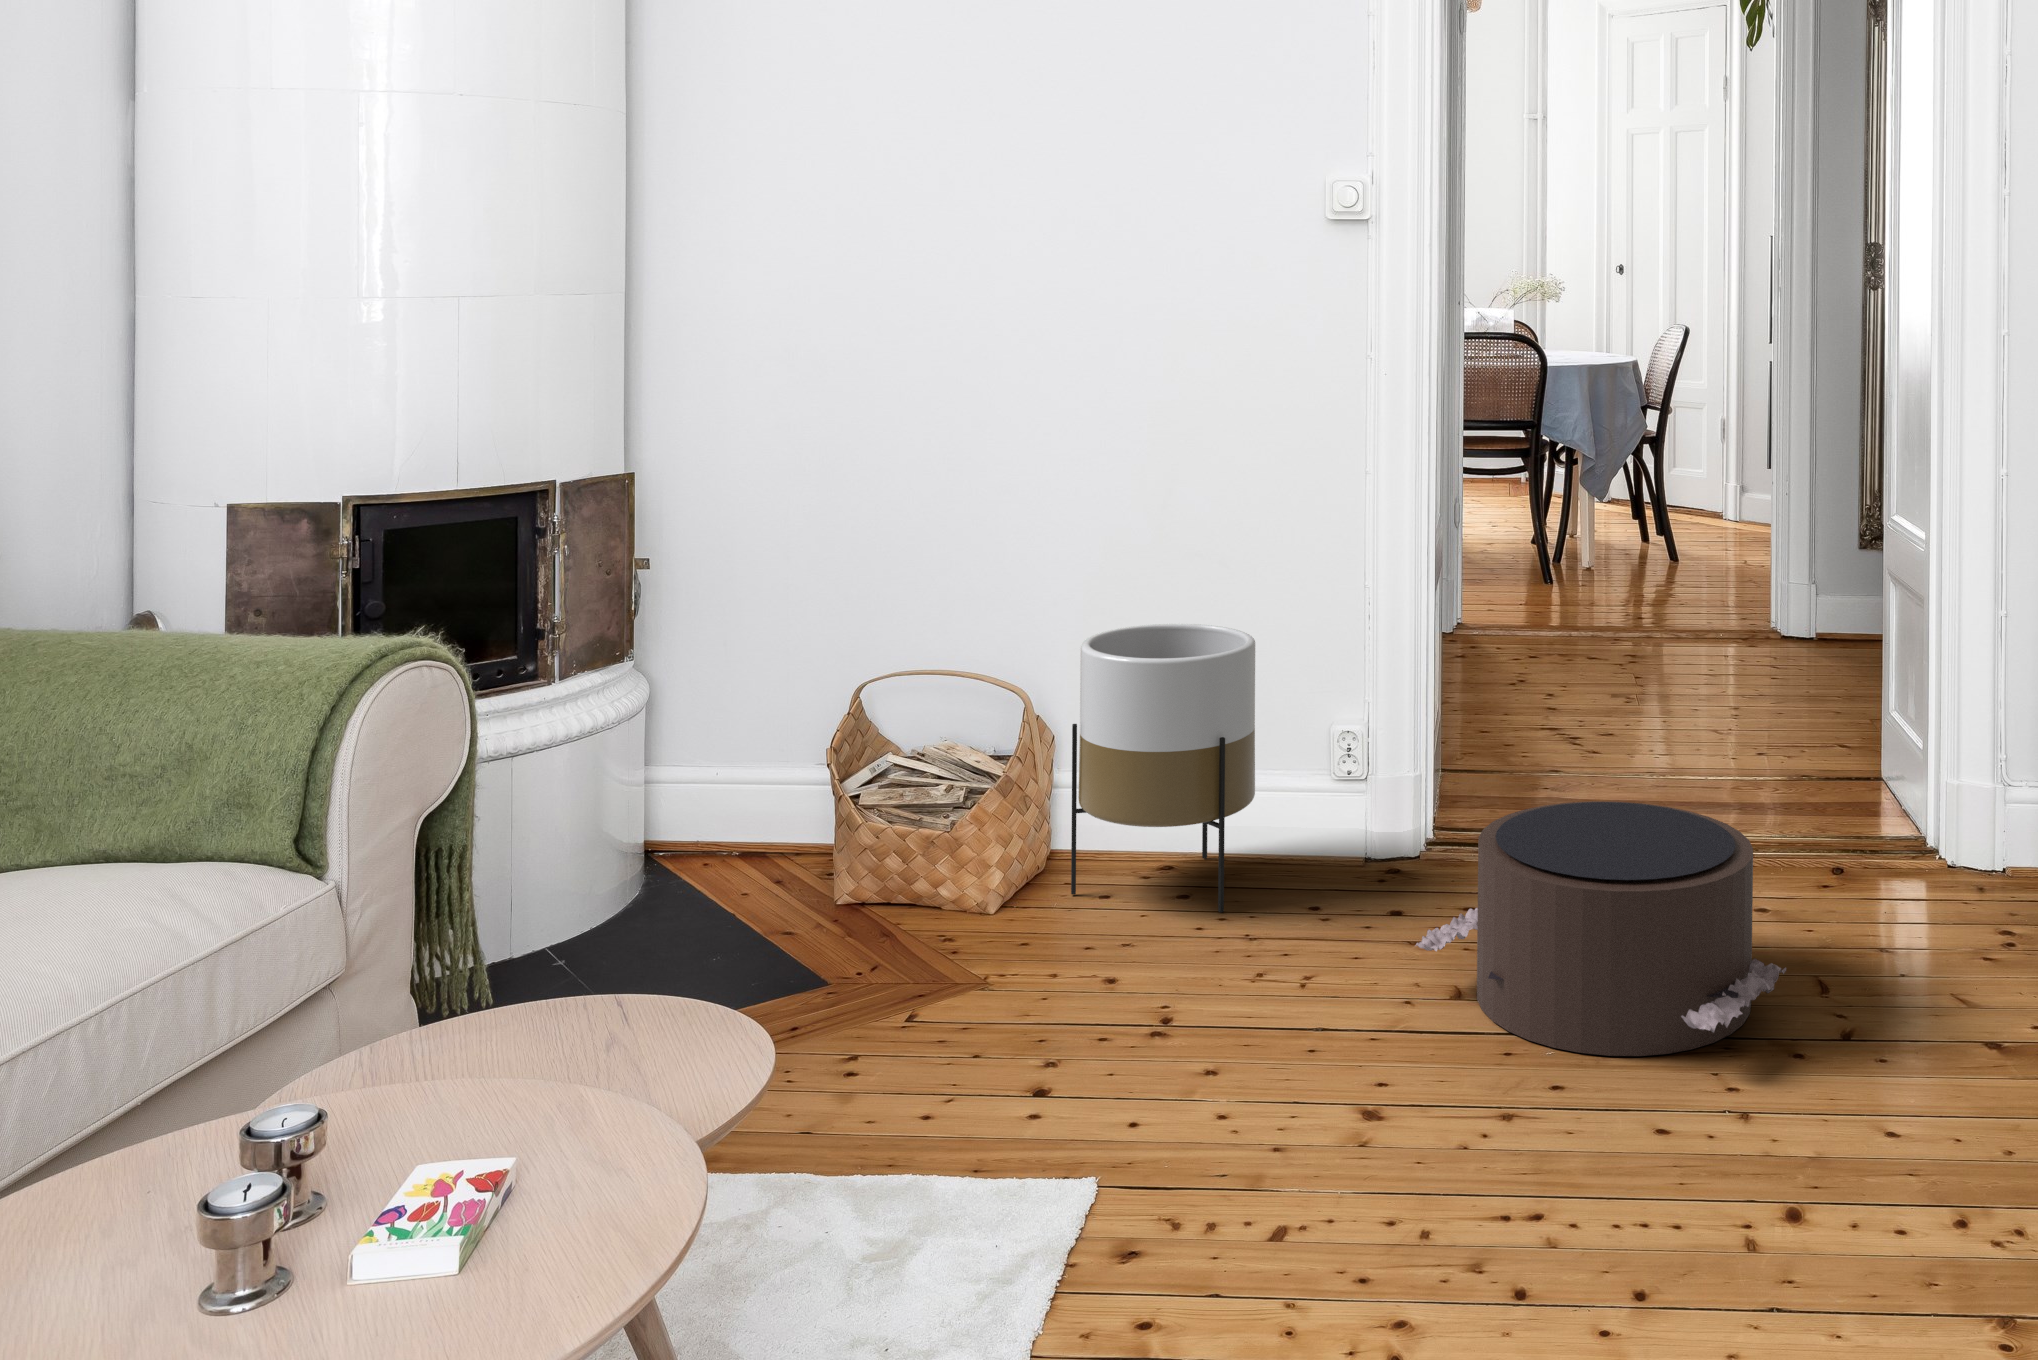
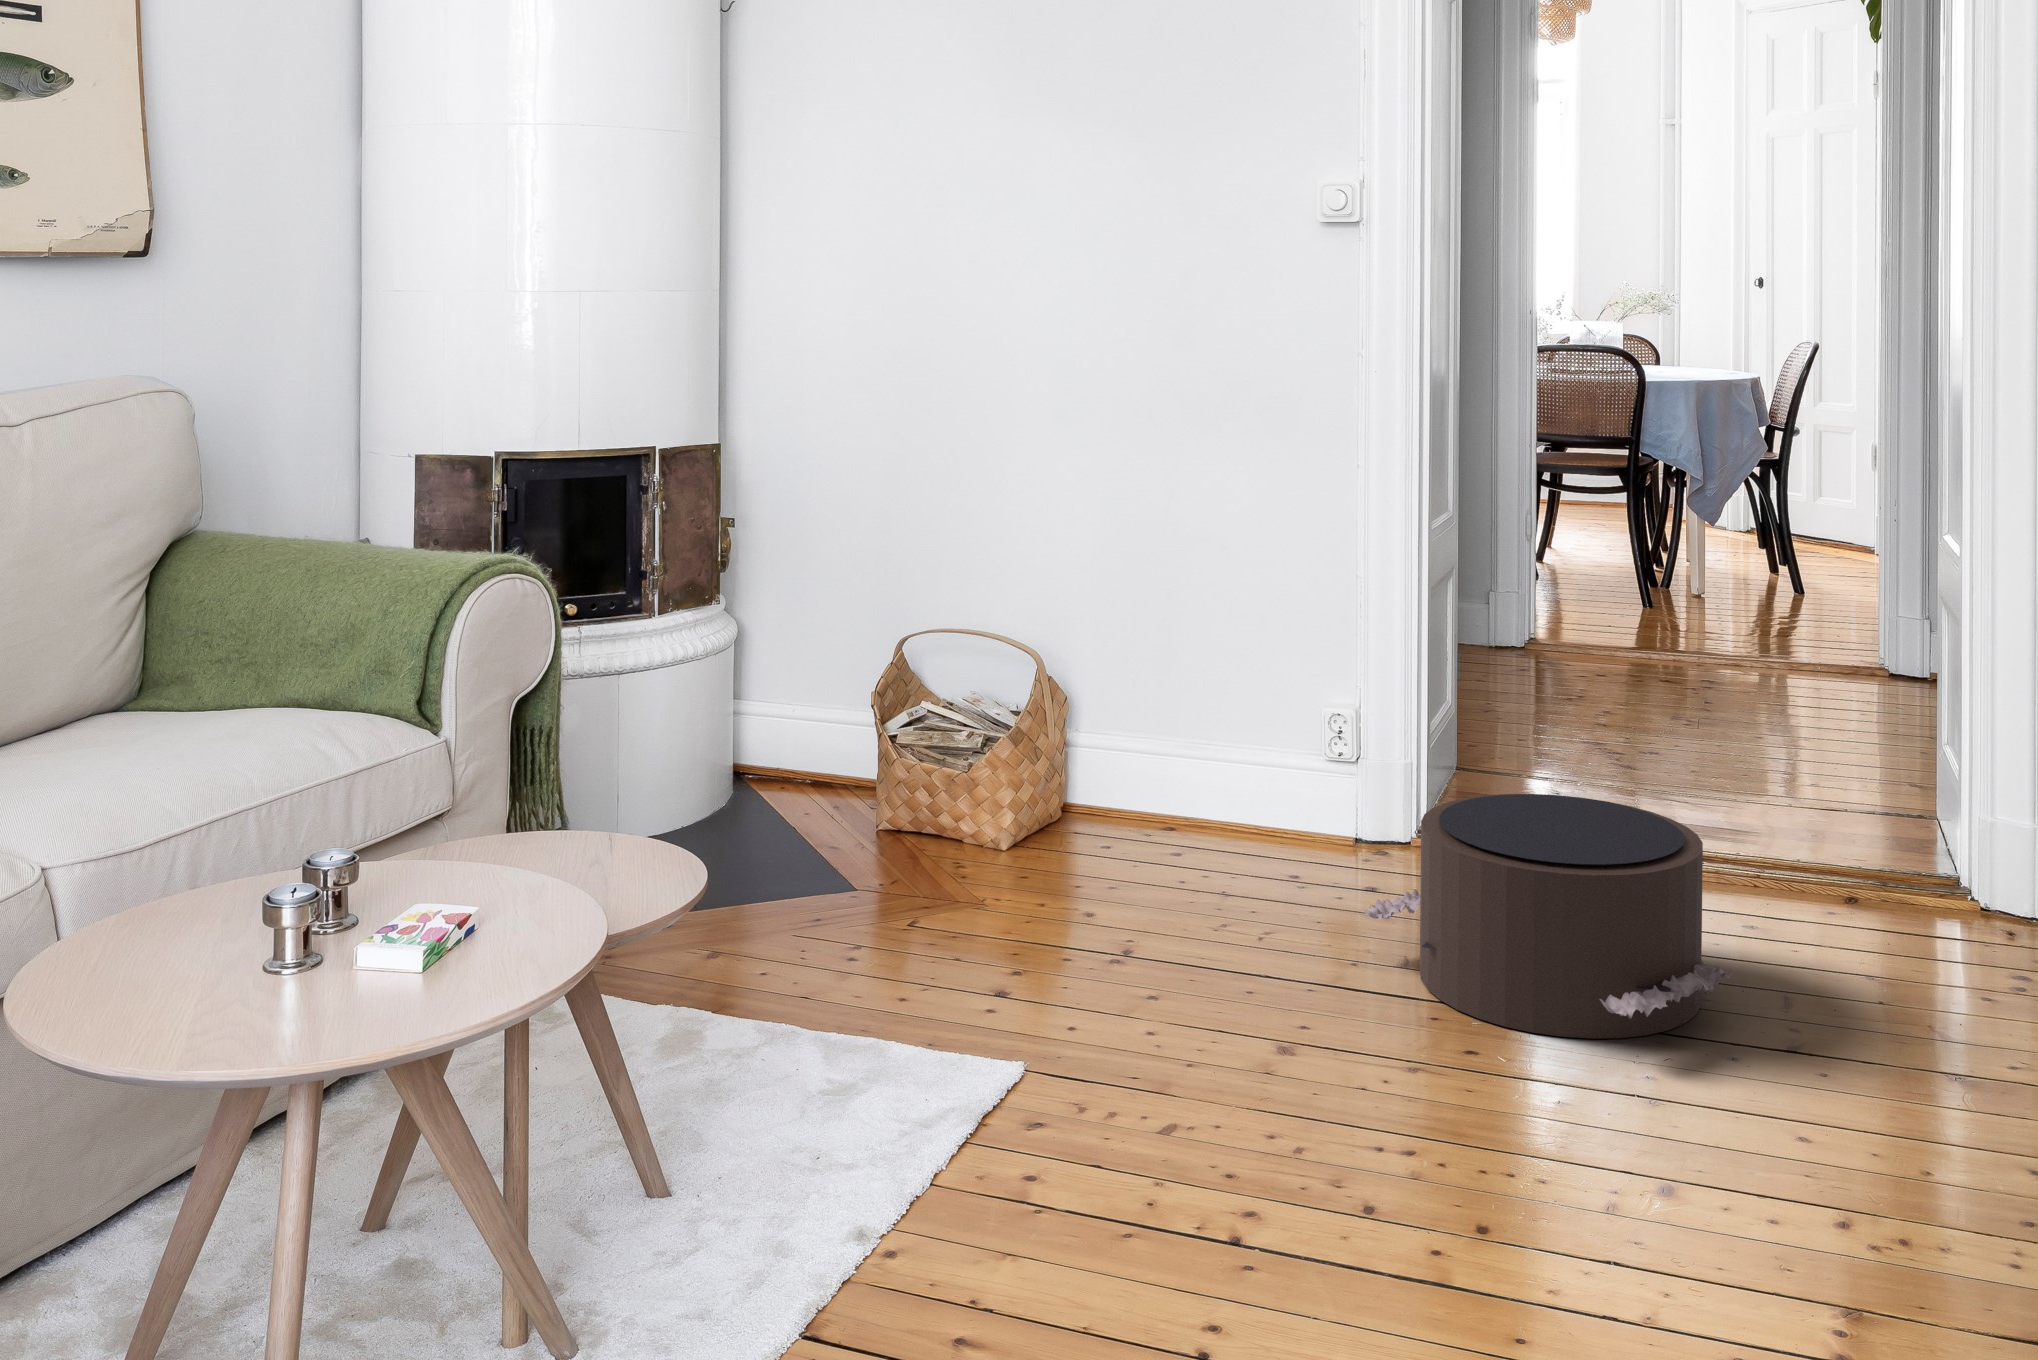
planter: present [1071,624,1255,912] -> none [1074,602,1244,872]

